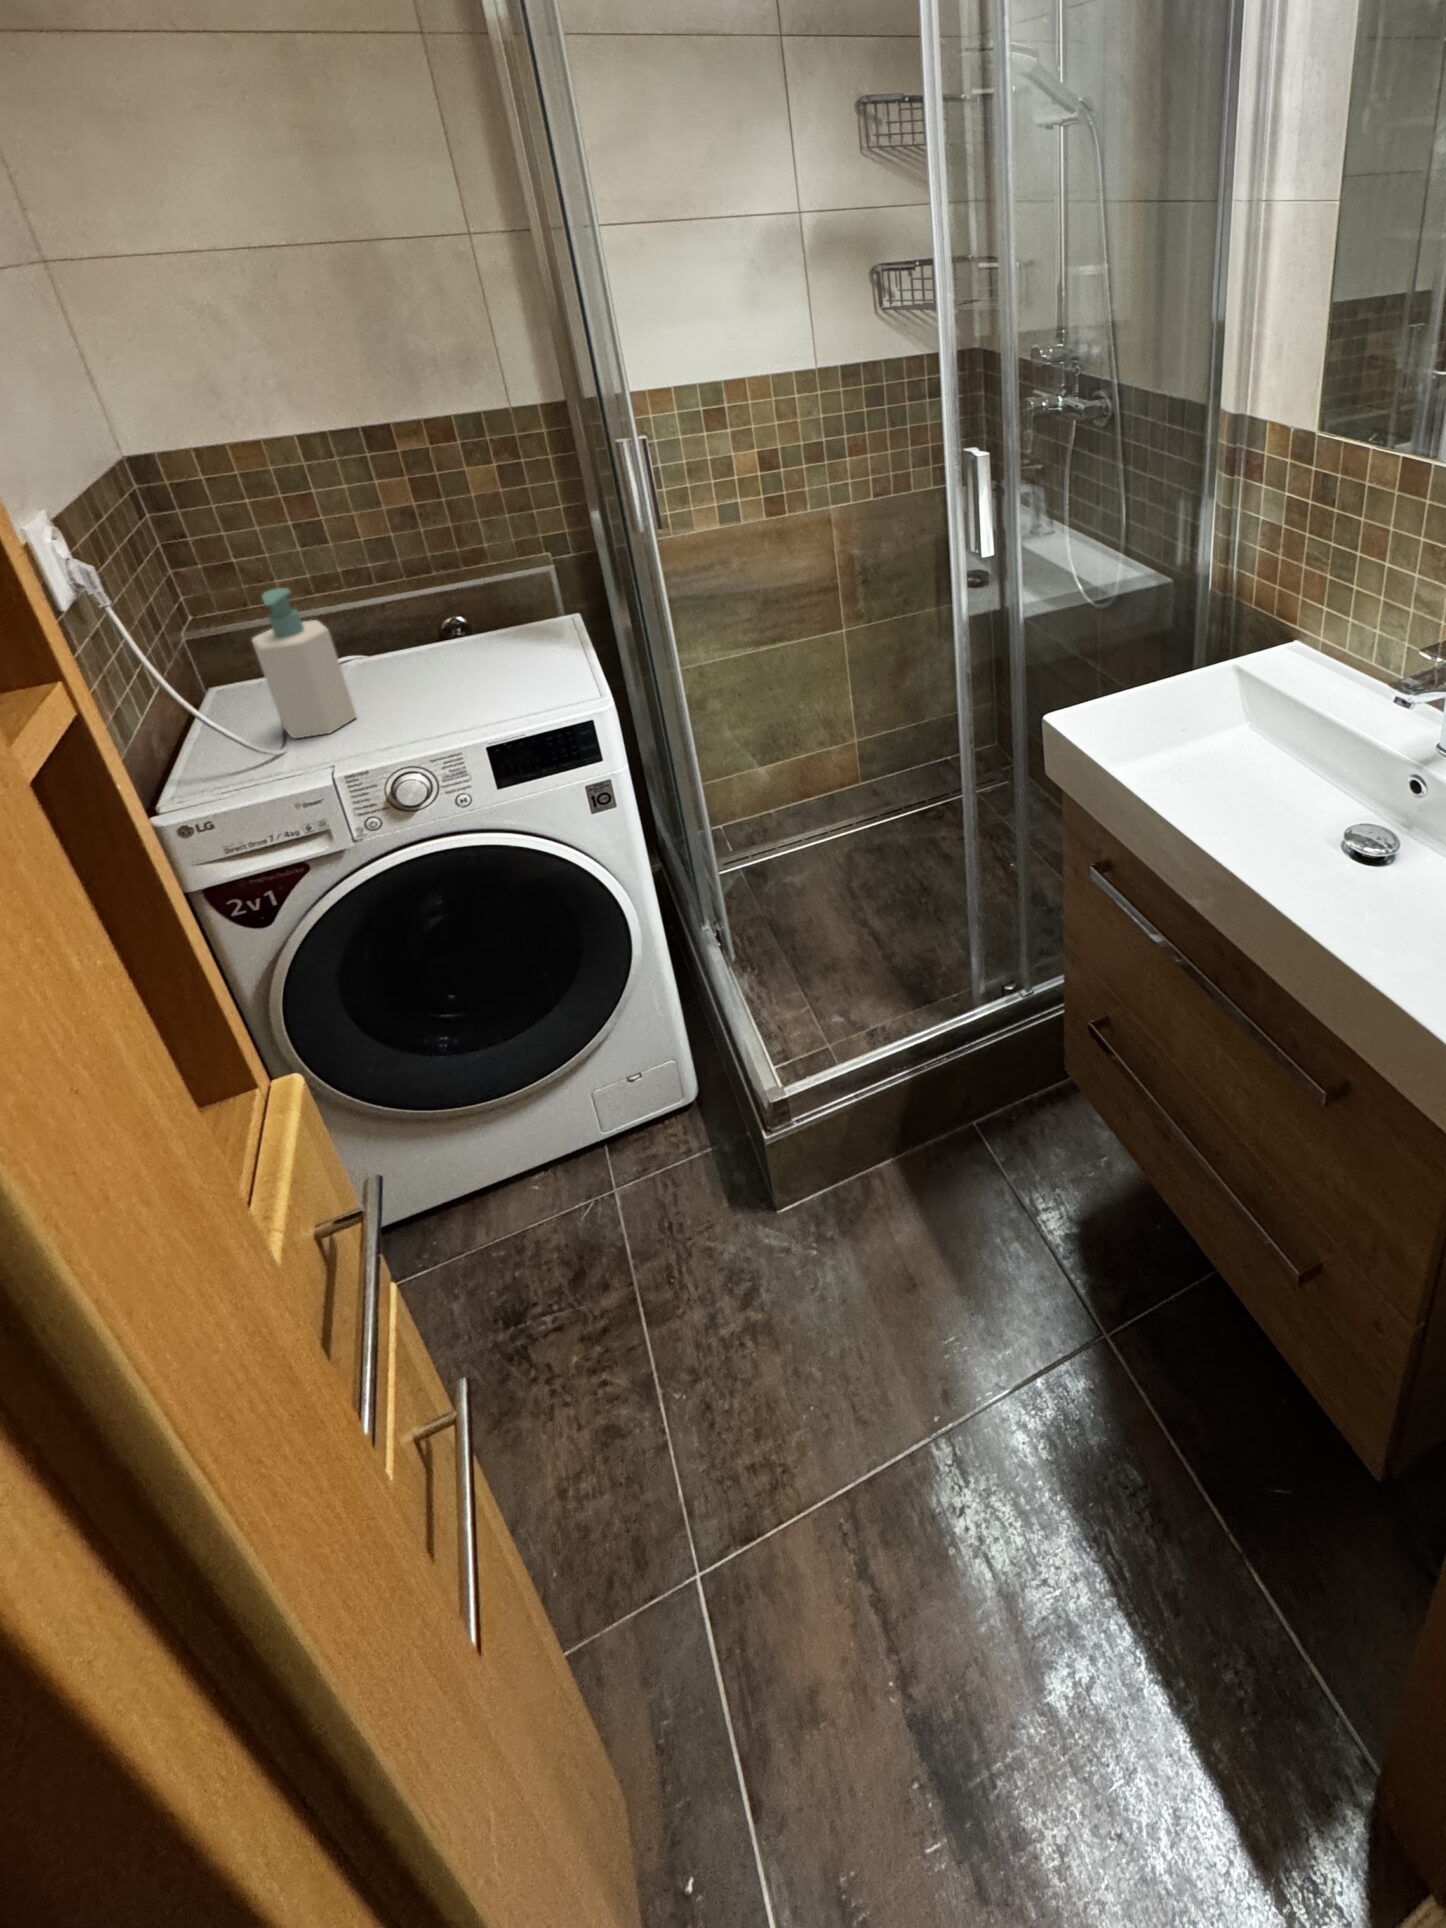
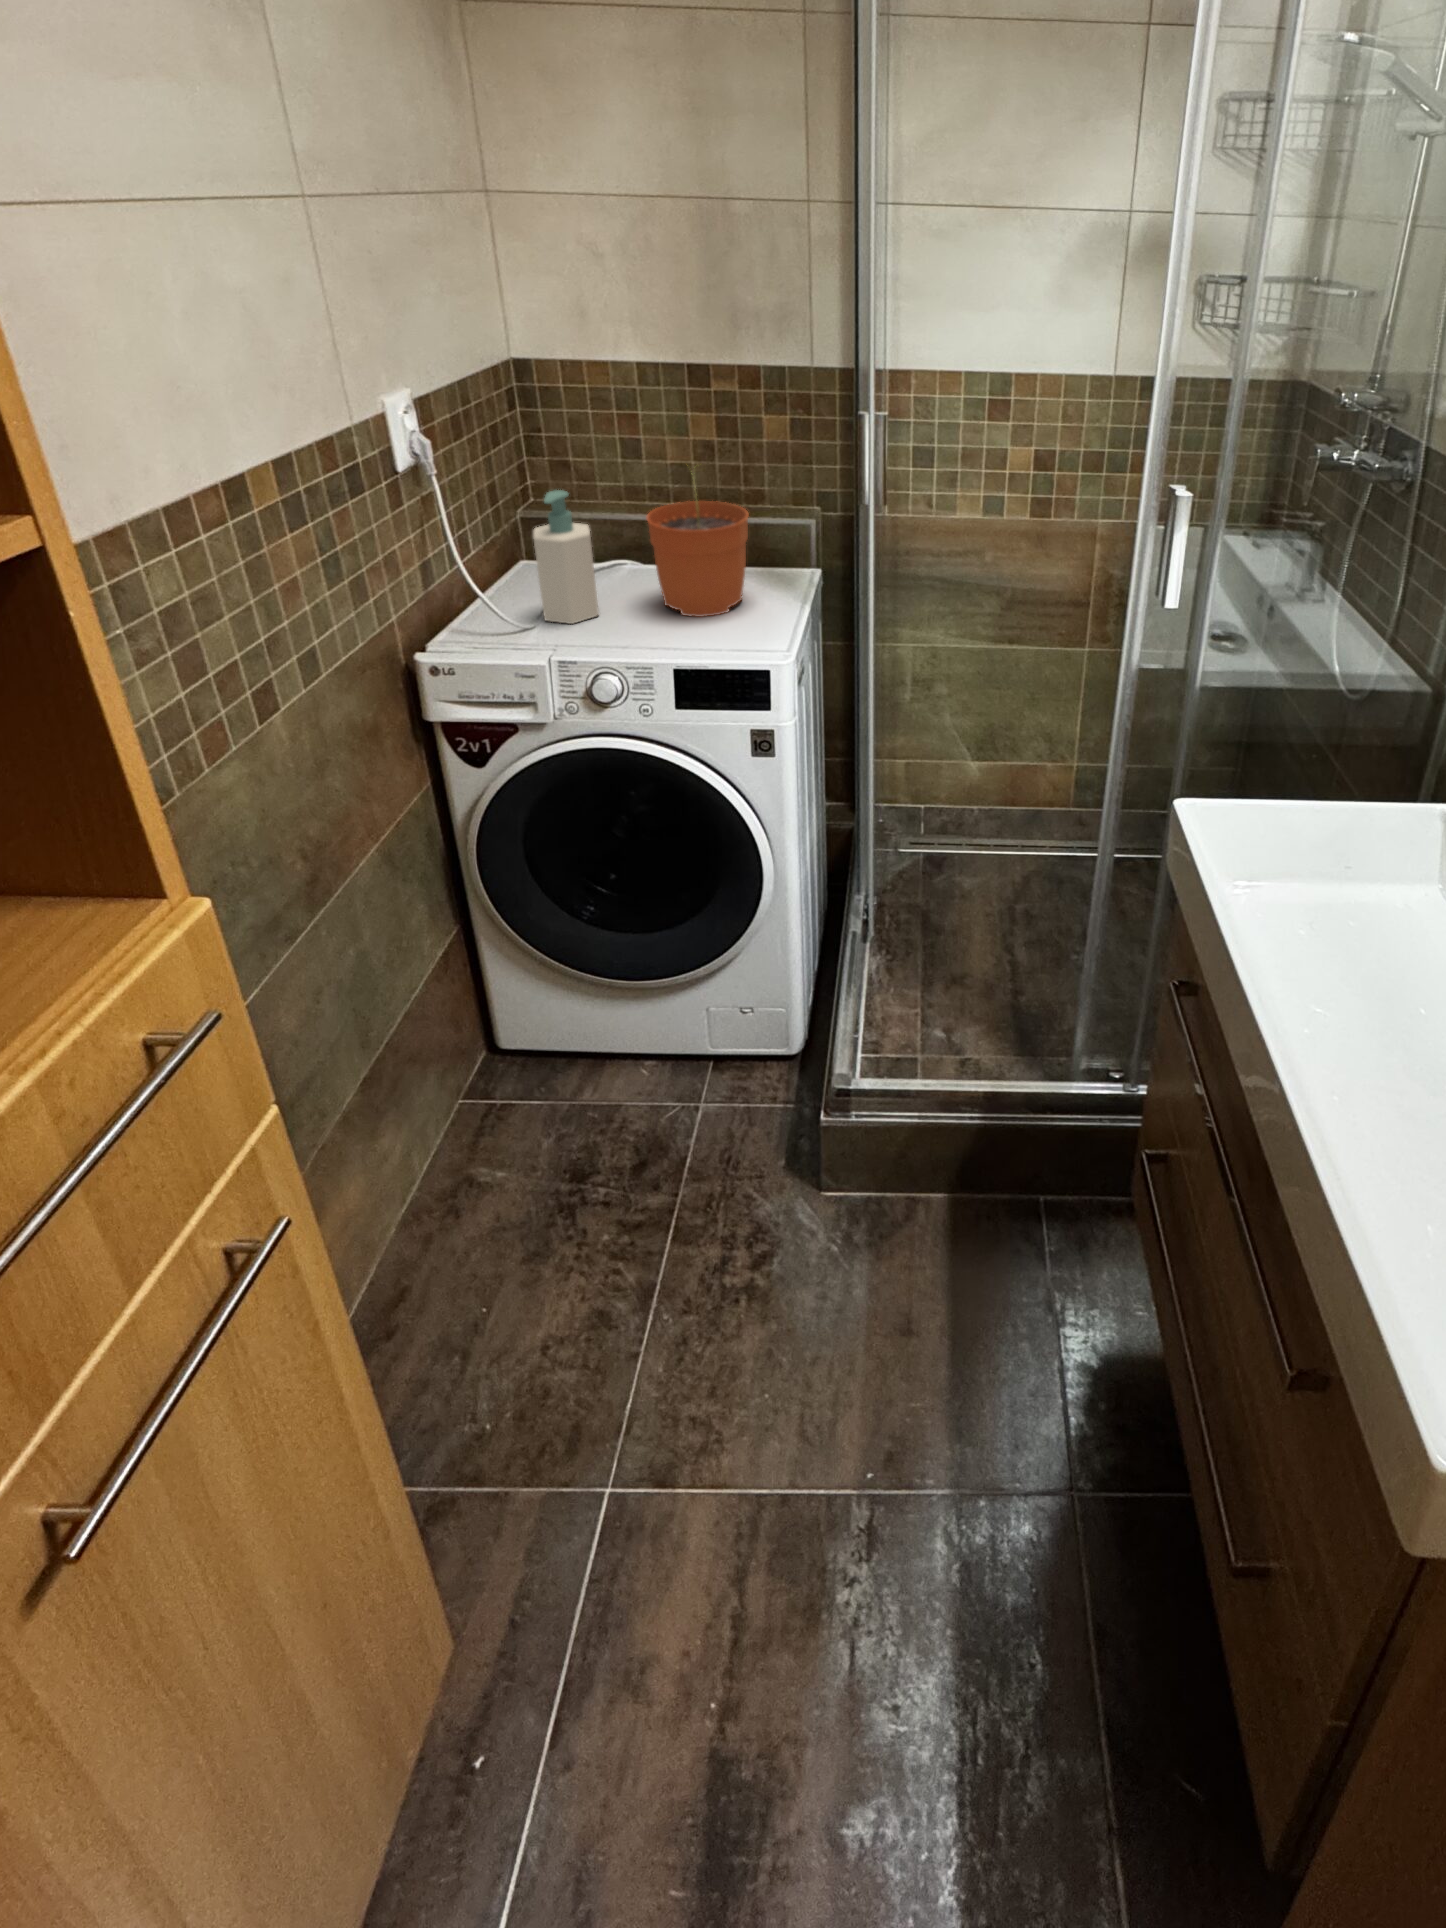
plant pot: none [386,527,514,692] -> present [646,473,749,617]

